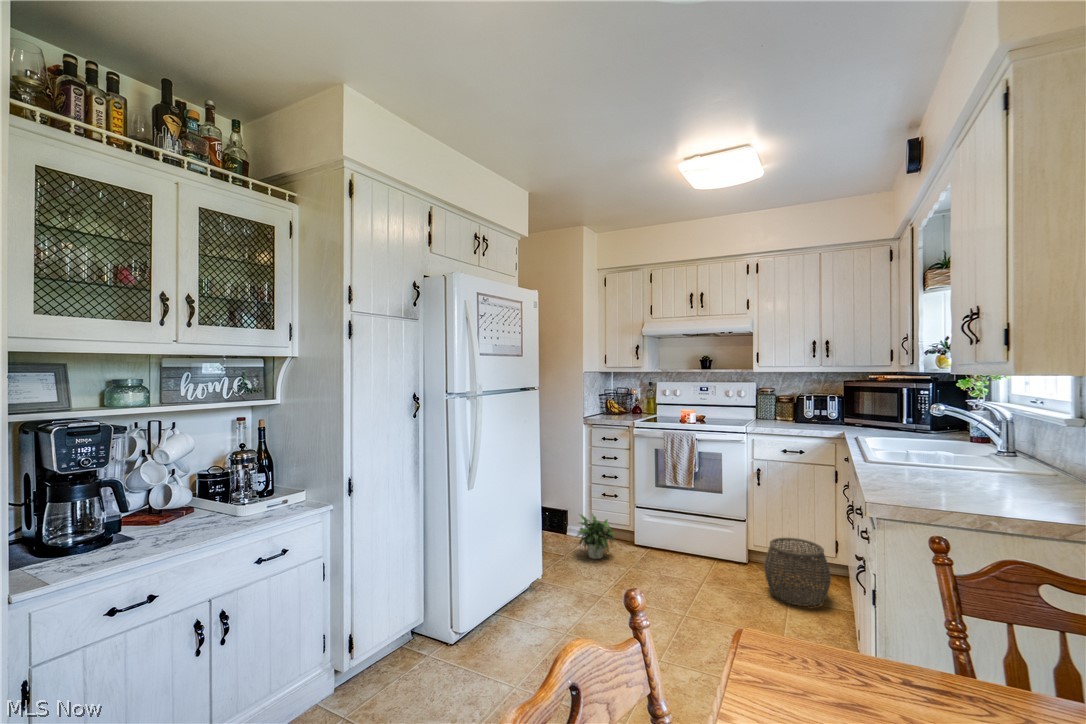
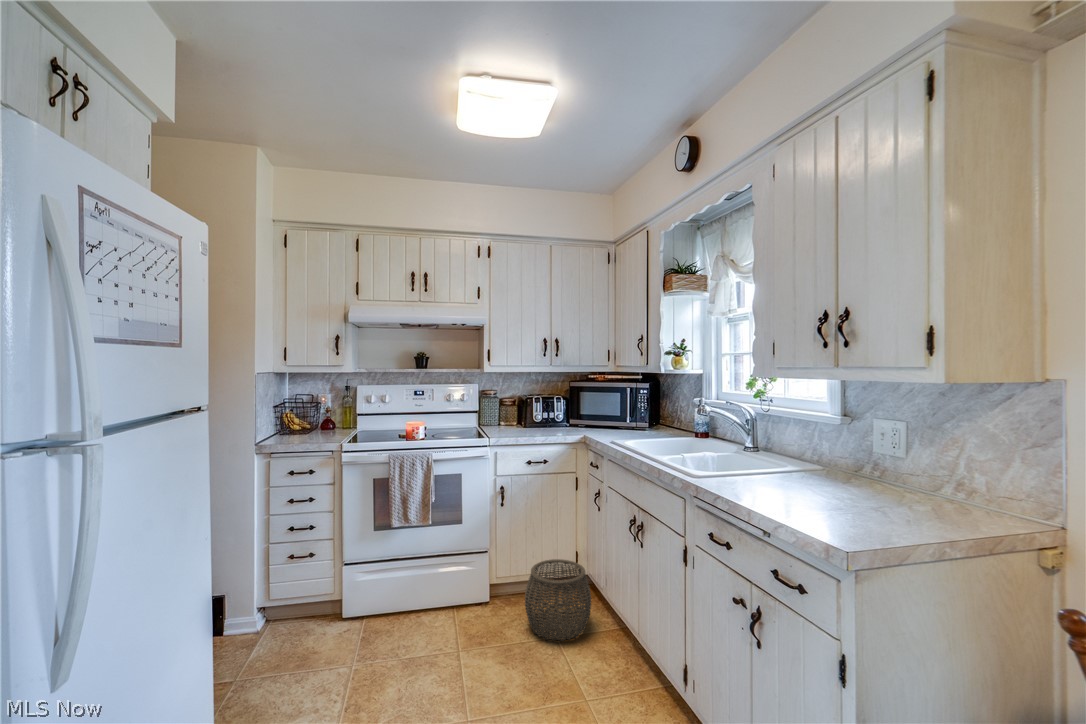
potted plant: present [577,514,615,559] -> none [254,594,324,669]

